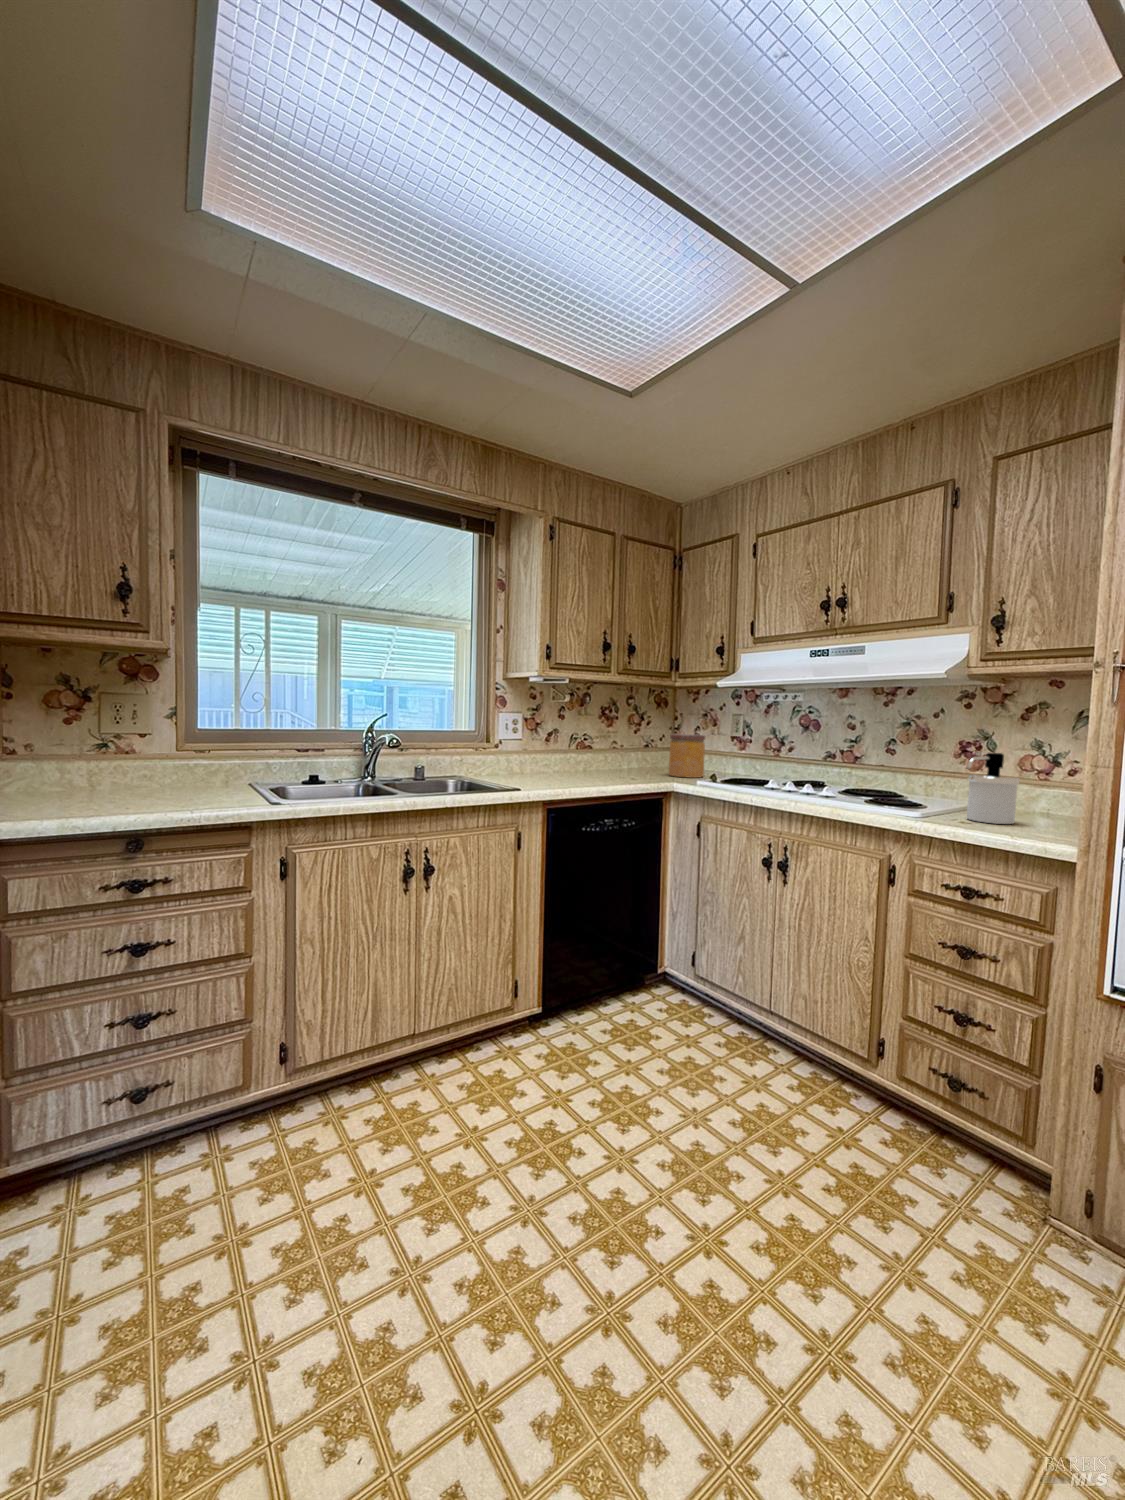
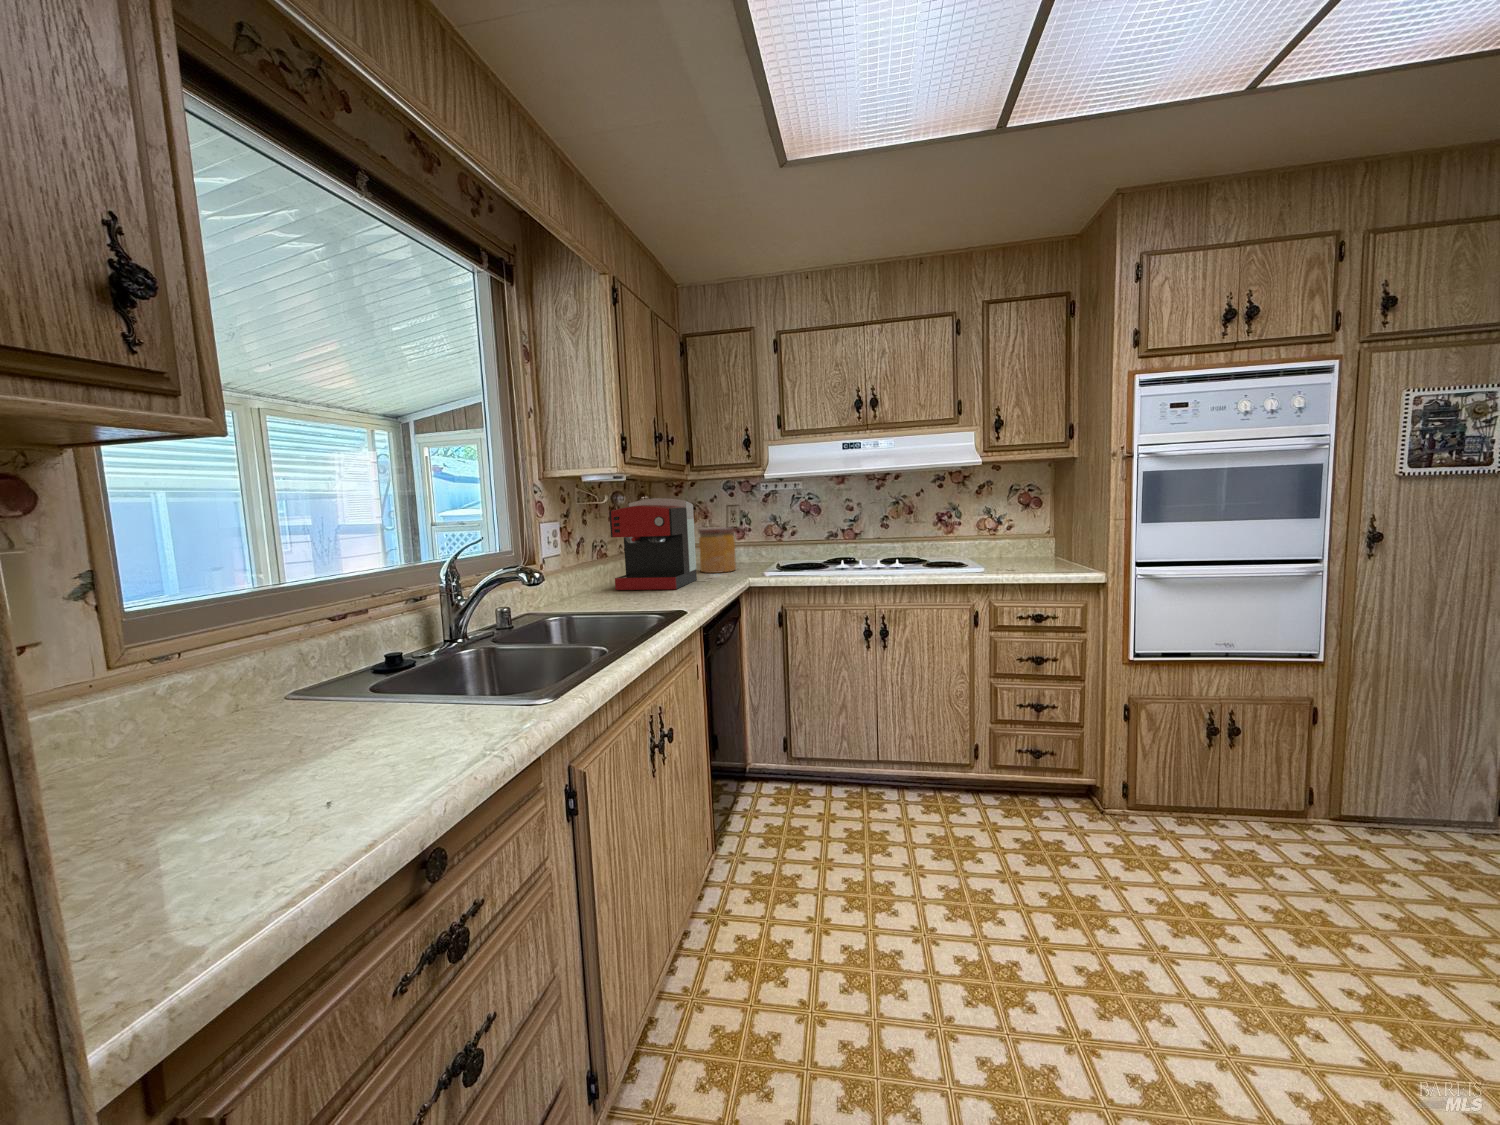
coffee maker: none [559,701,640,780] -> present [610,498,697,590]
soap dispenser: present [966,753,1020,824] -> none [1000,518,1033,568]

